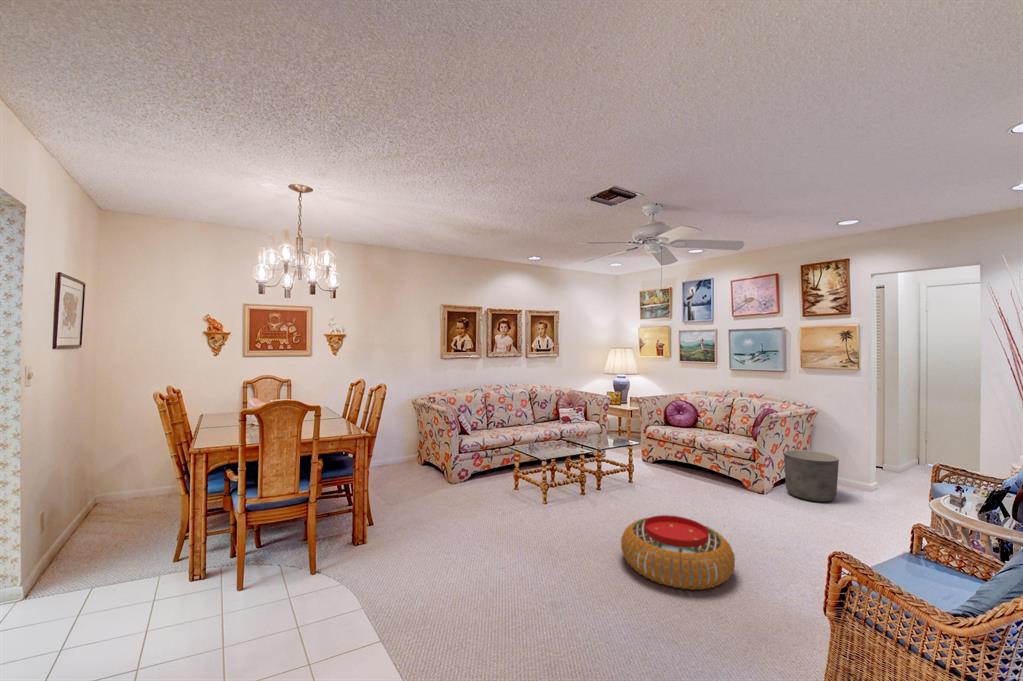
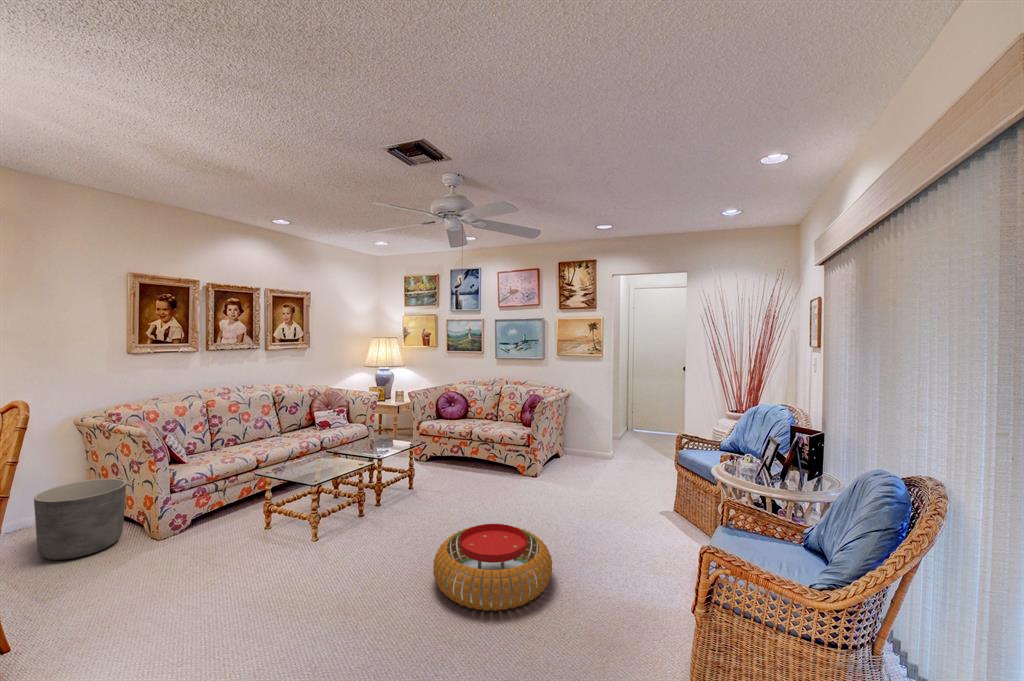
planter: present [784,450,839,502] -> present [34,479,126,560]

